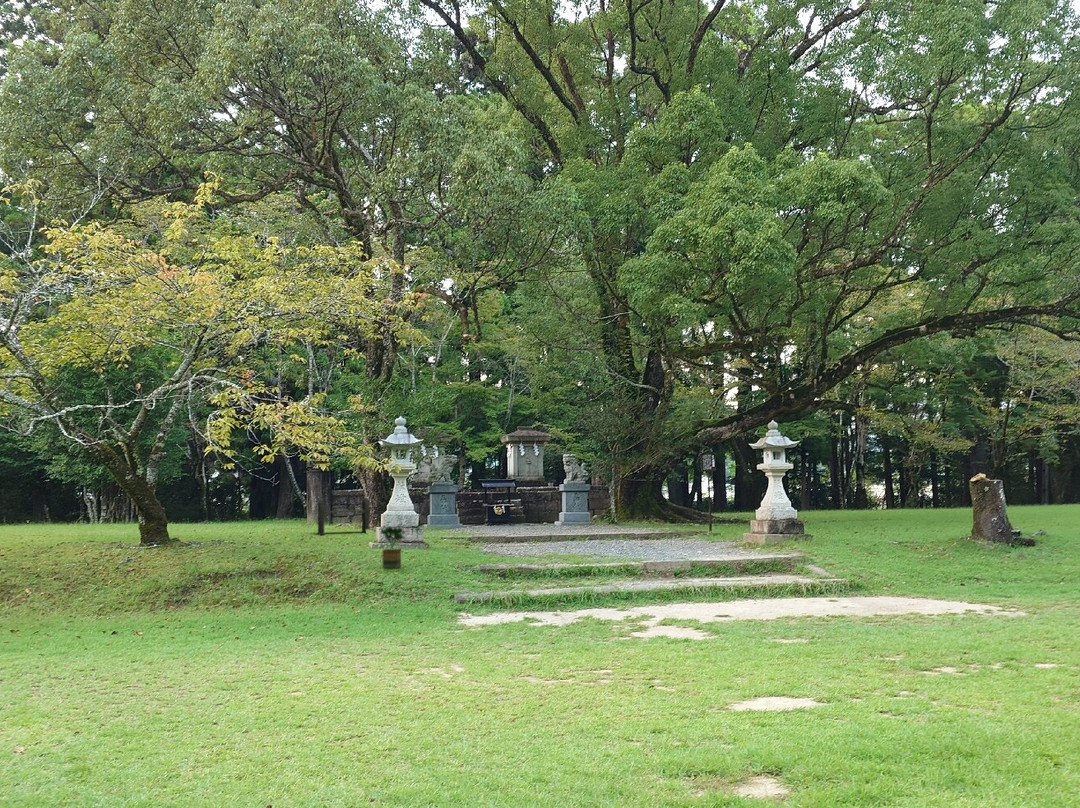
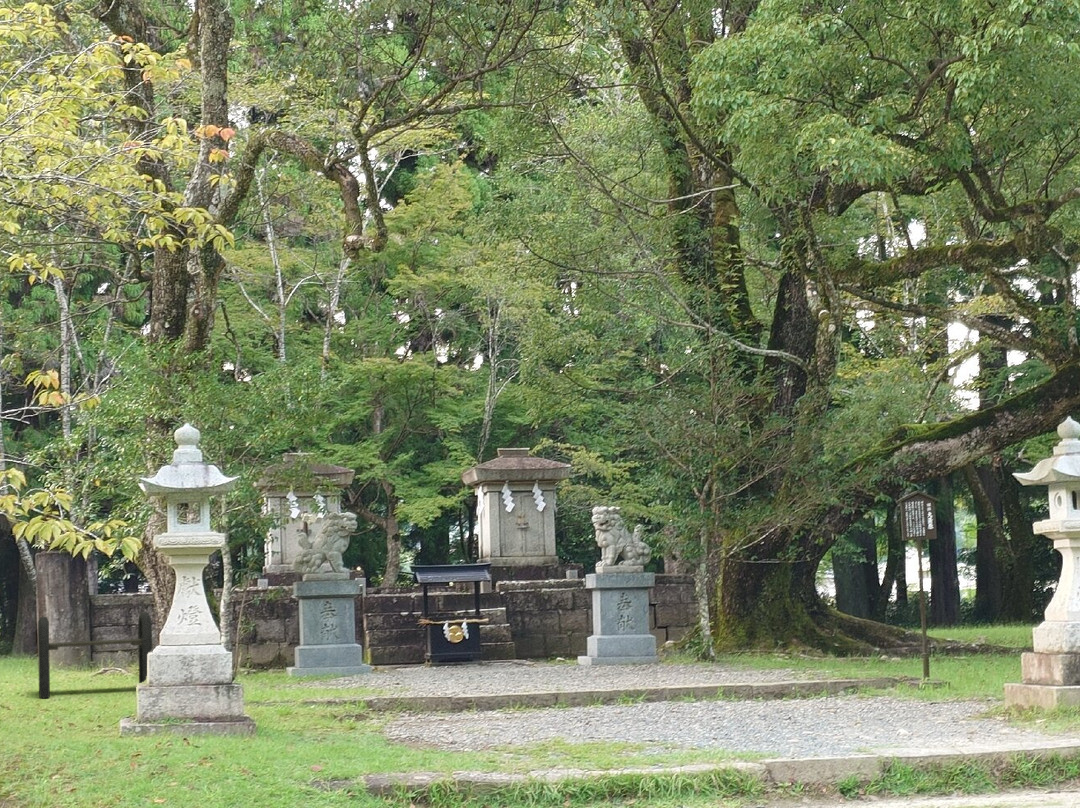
potted tree: present [381,527,405,568] -> none [117,686,183,789]

